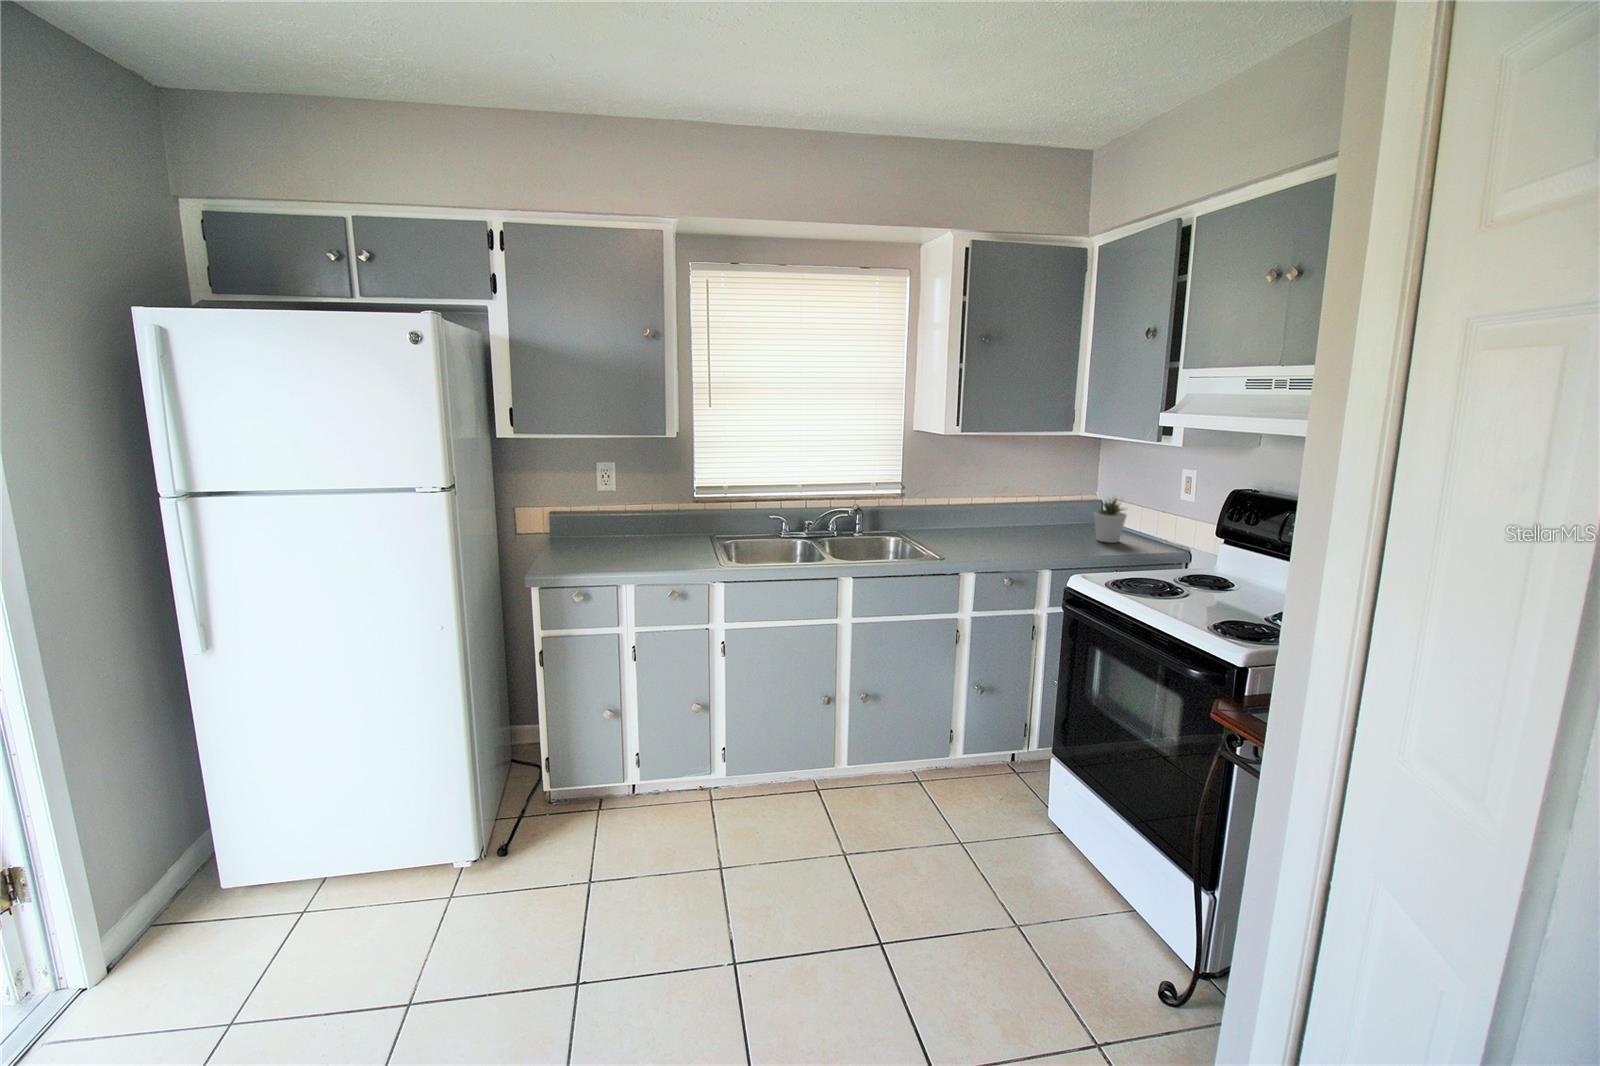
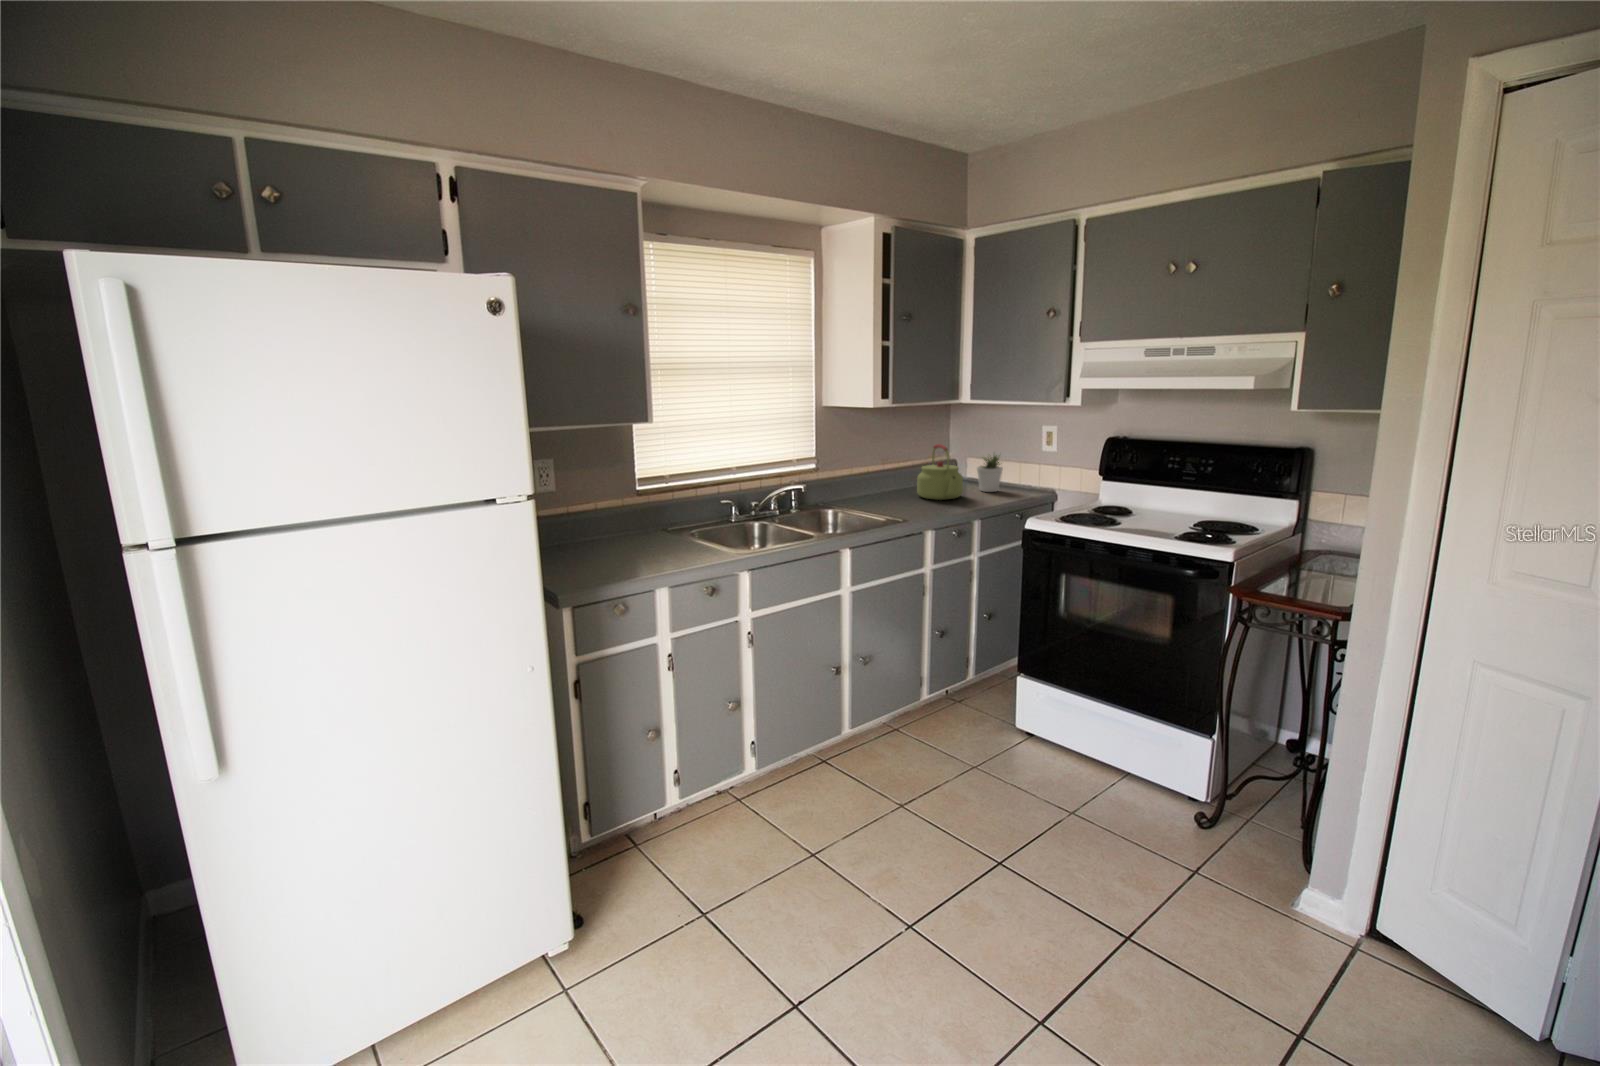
kettle: none [1007,480,1062,544] -> present [917,444,963,500]

